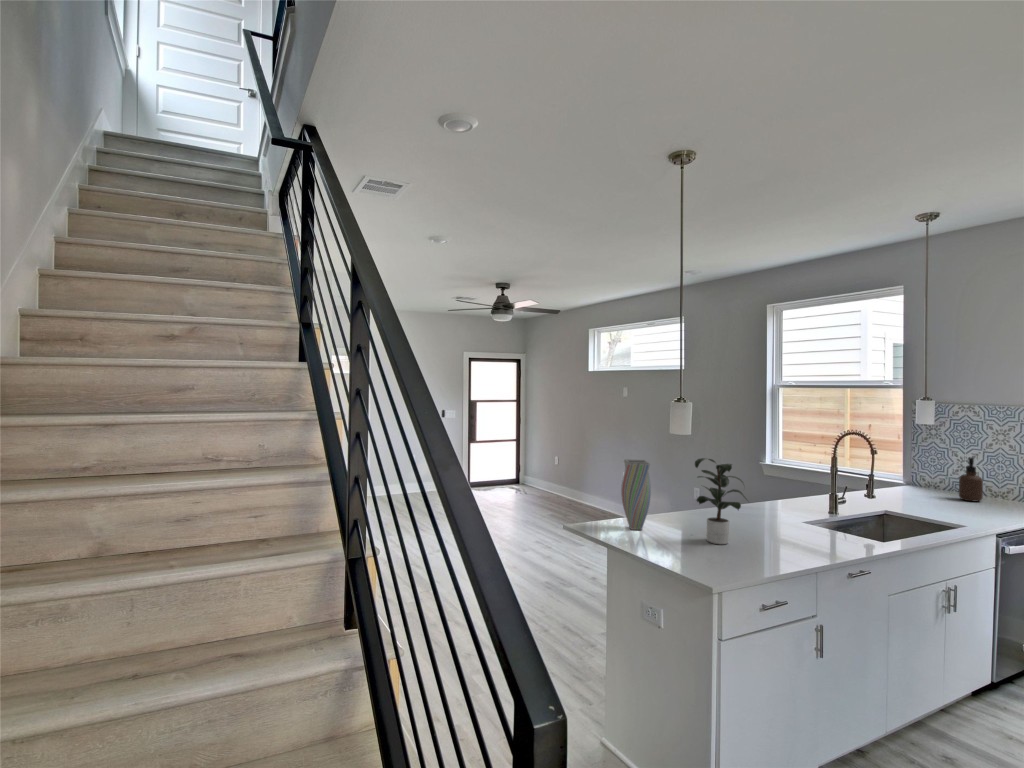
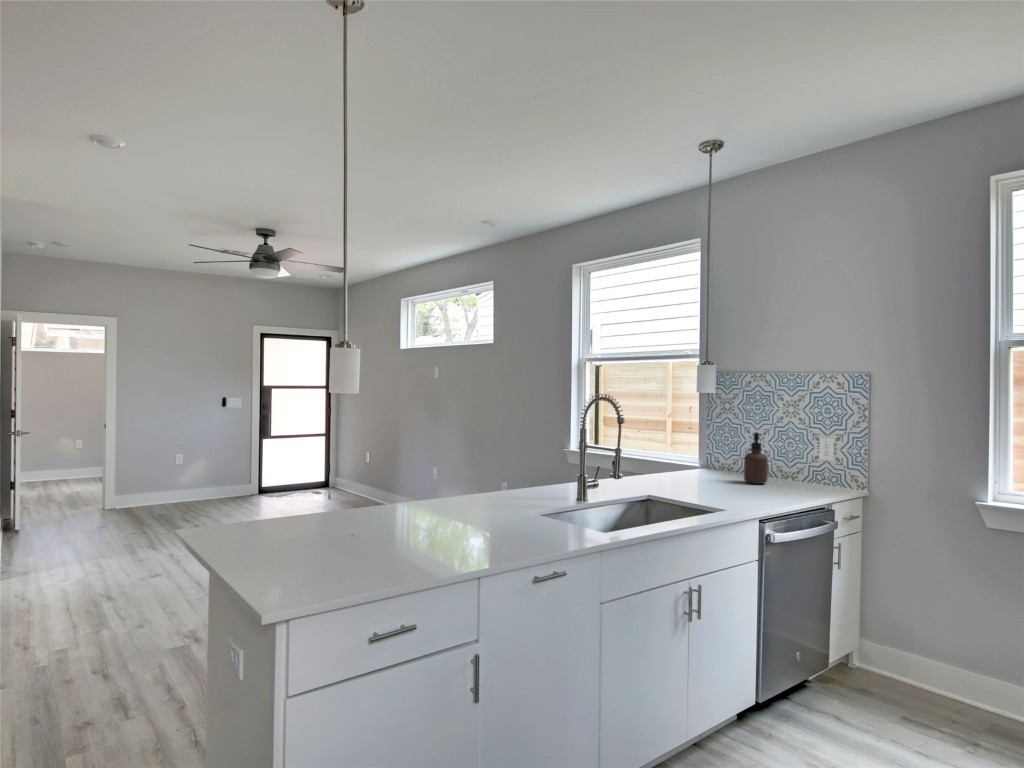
potted plant: present [695,458,746,544] -> none [315,426,422,547]
vase: present [621,459,651,530] -> none [245,433,293,532]

